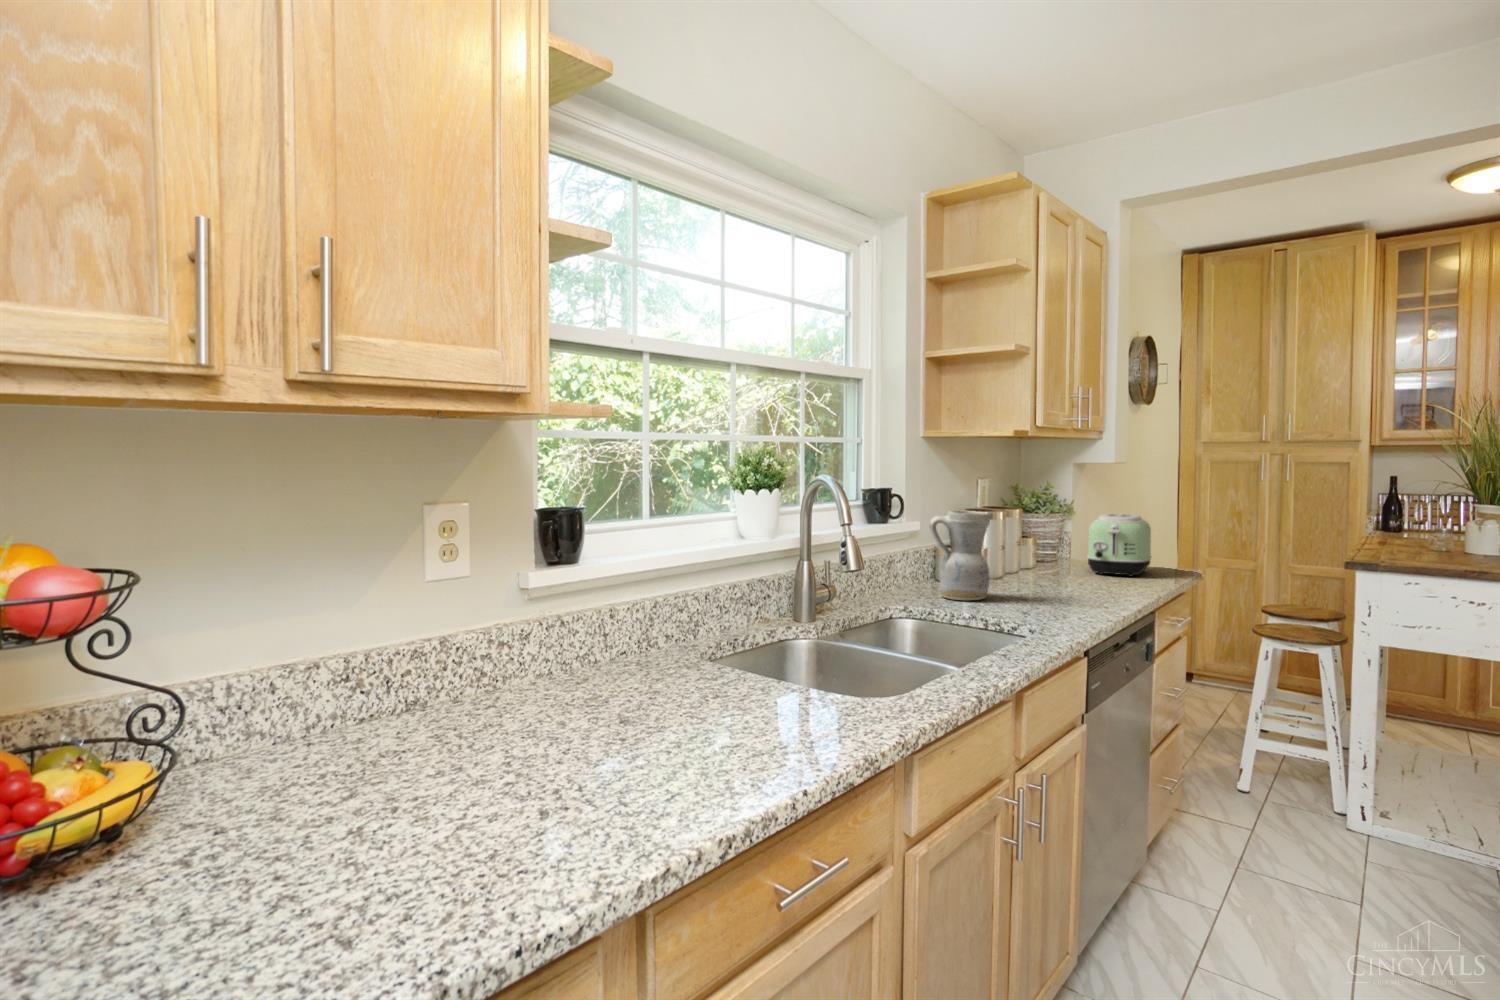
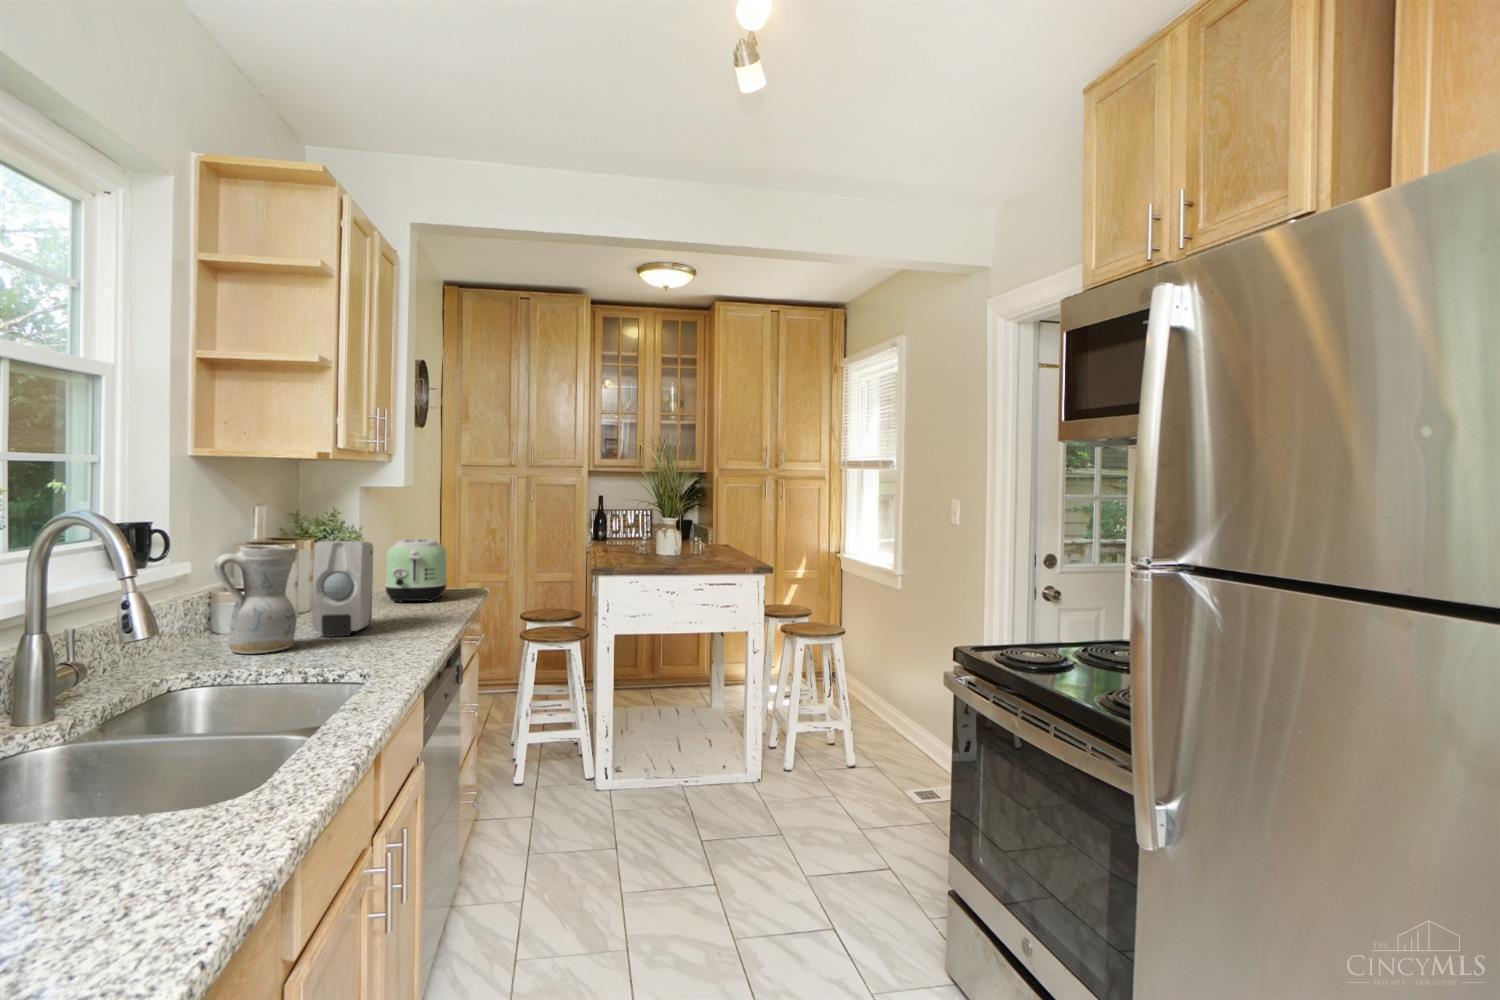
soap dispenser: none [1007,510,1065,596] -> present [312,541,373,637]

